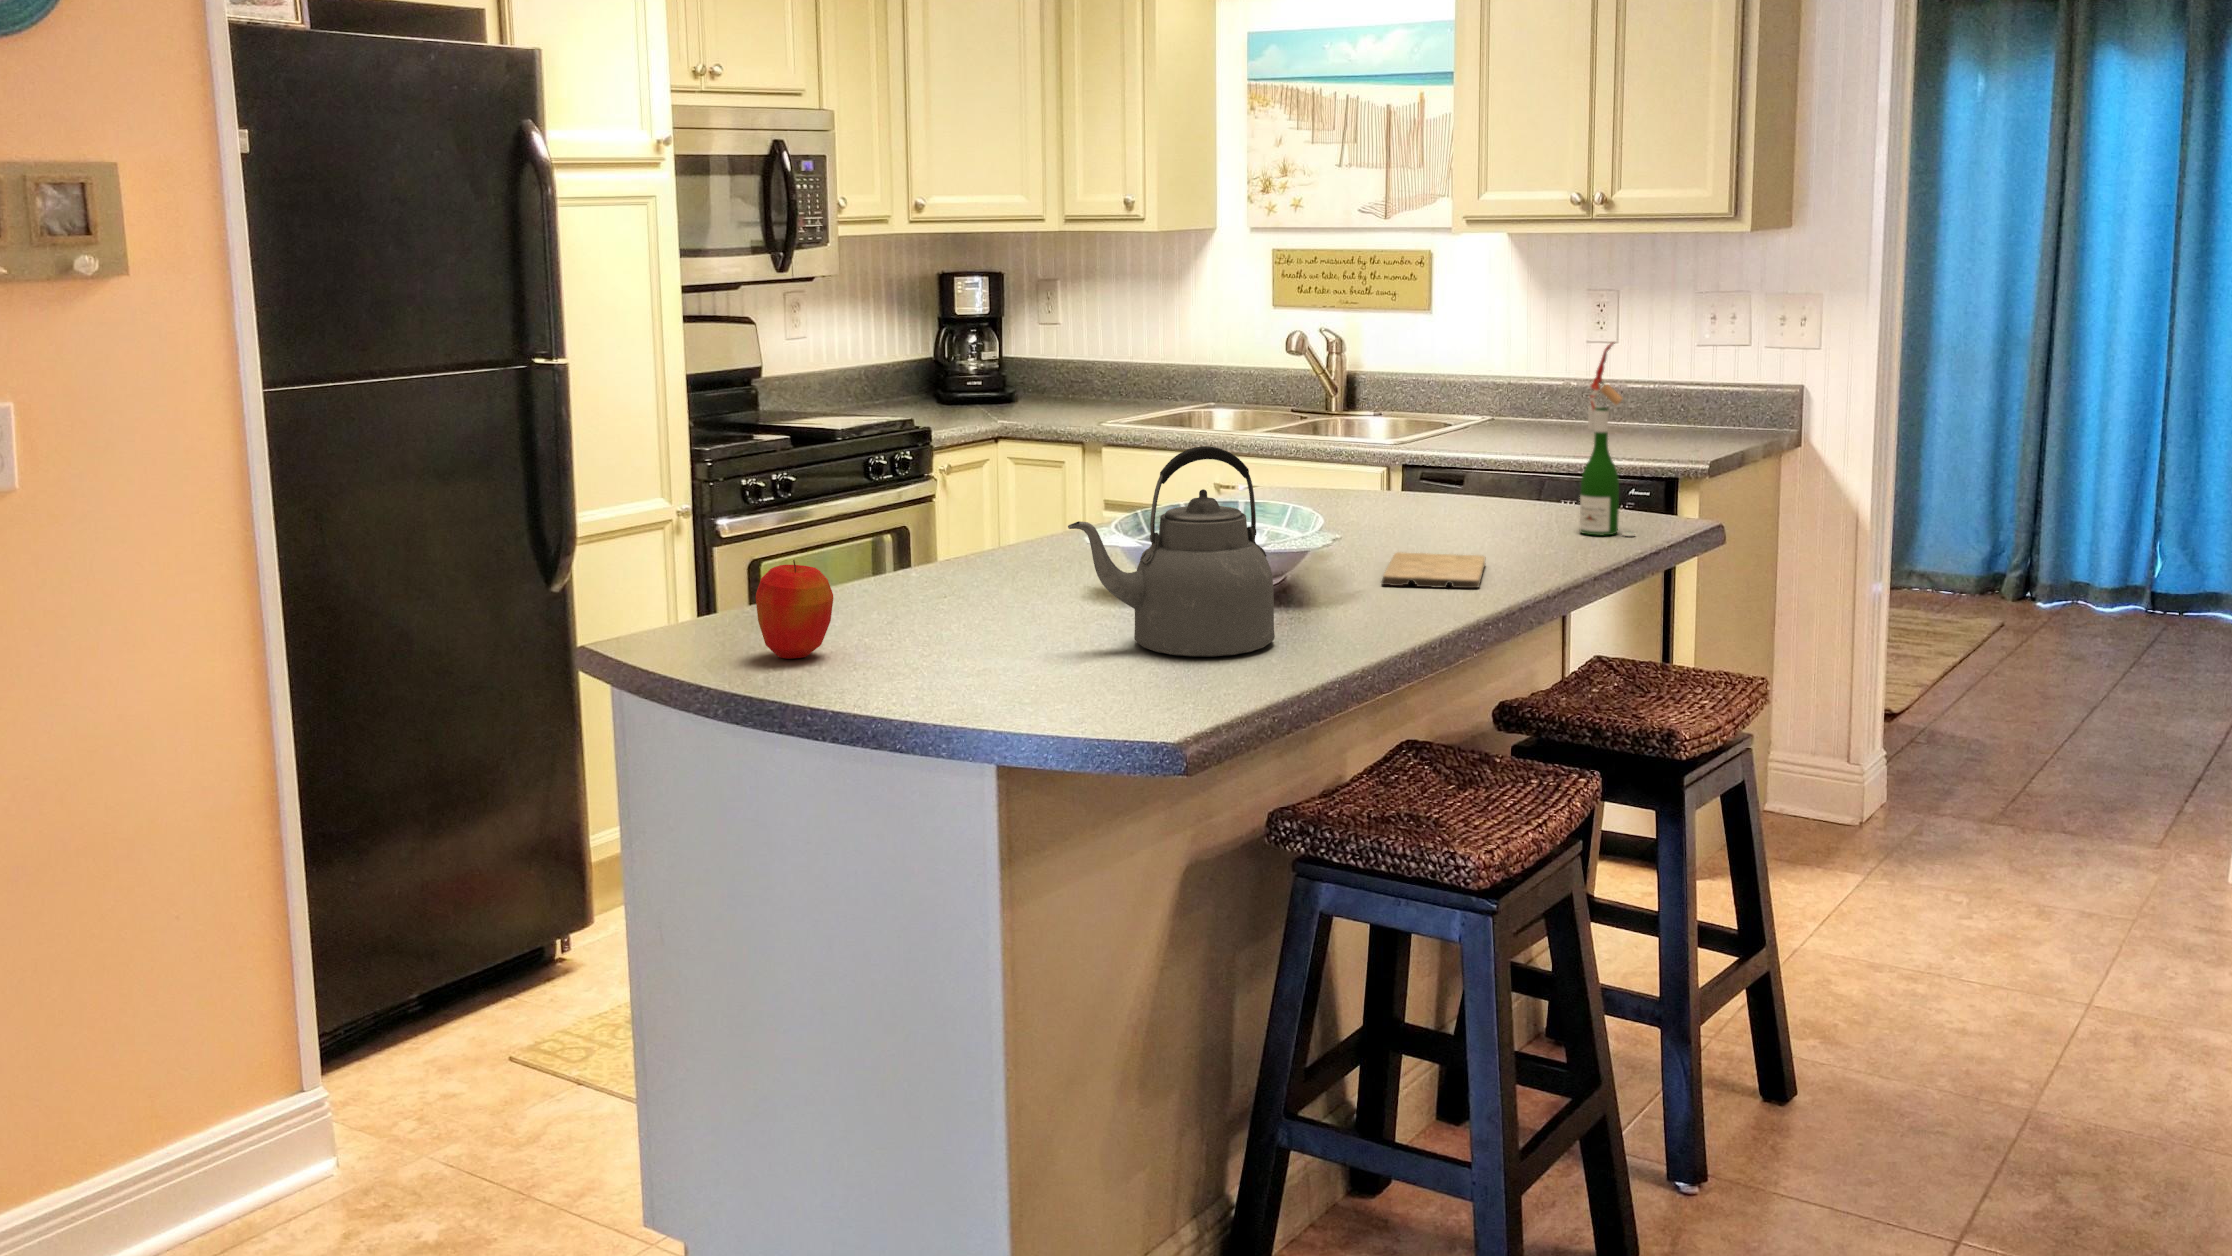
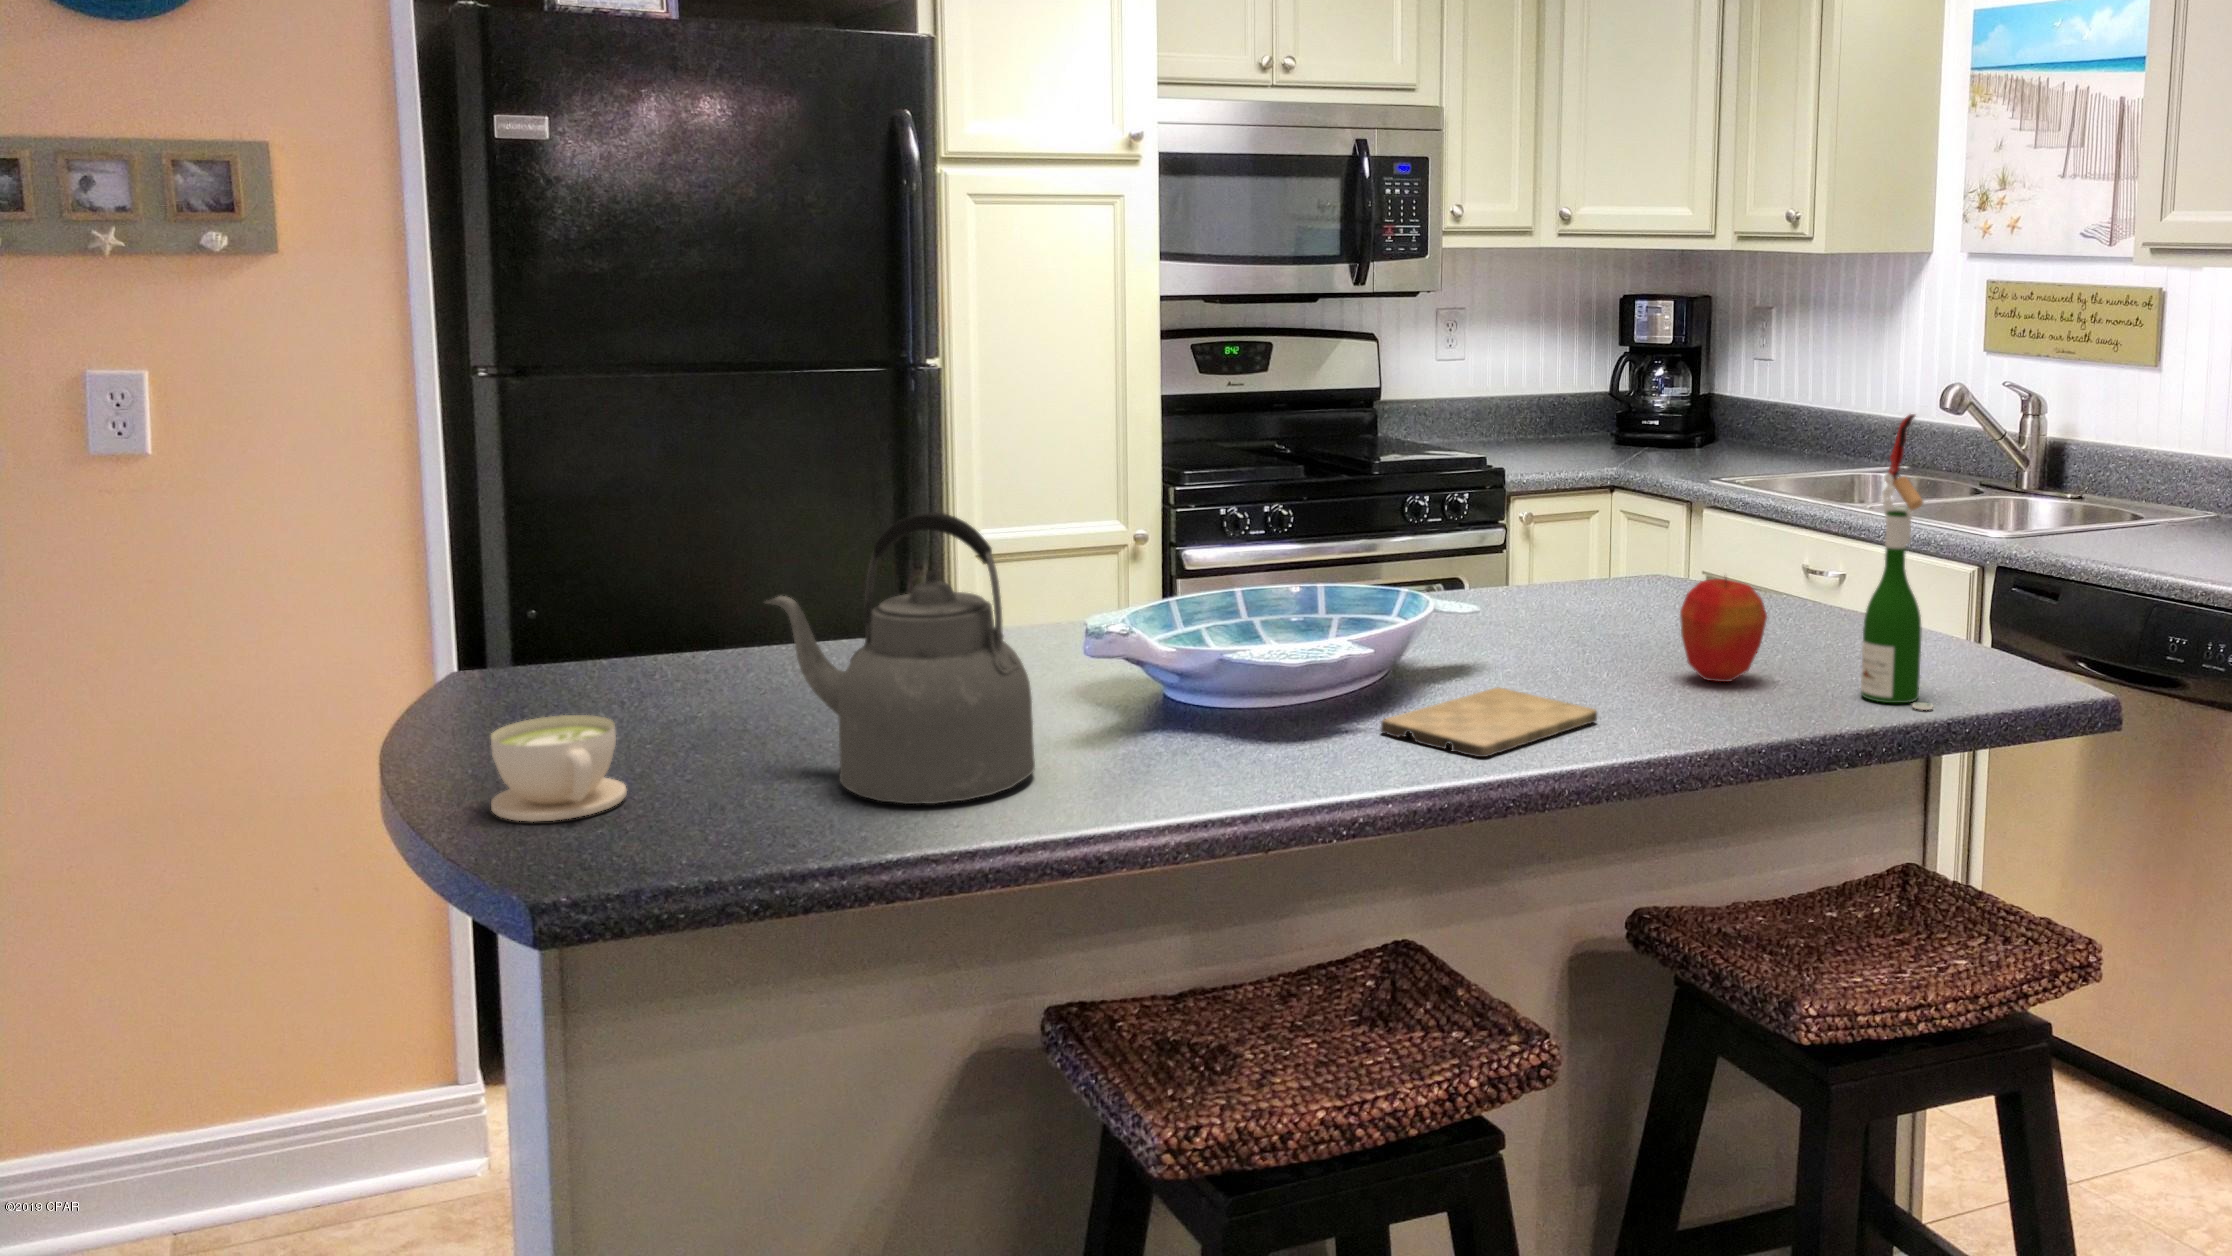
apple: present [756,560,833,658] -> present [1680,578,1767,682]
coffee cup: none [958,623,1064,701] -> present [491,715,627,822]

